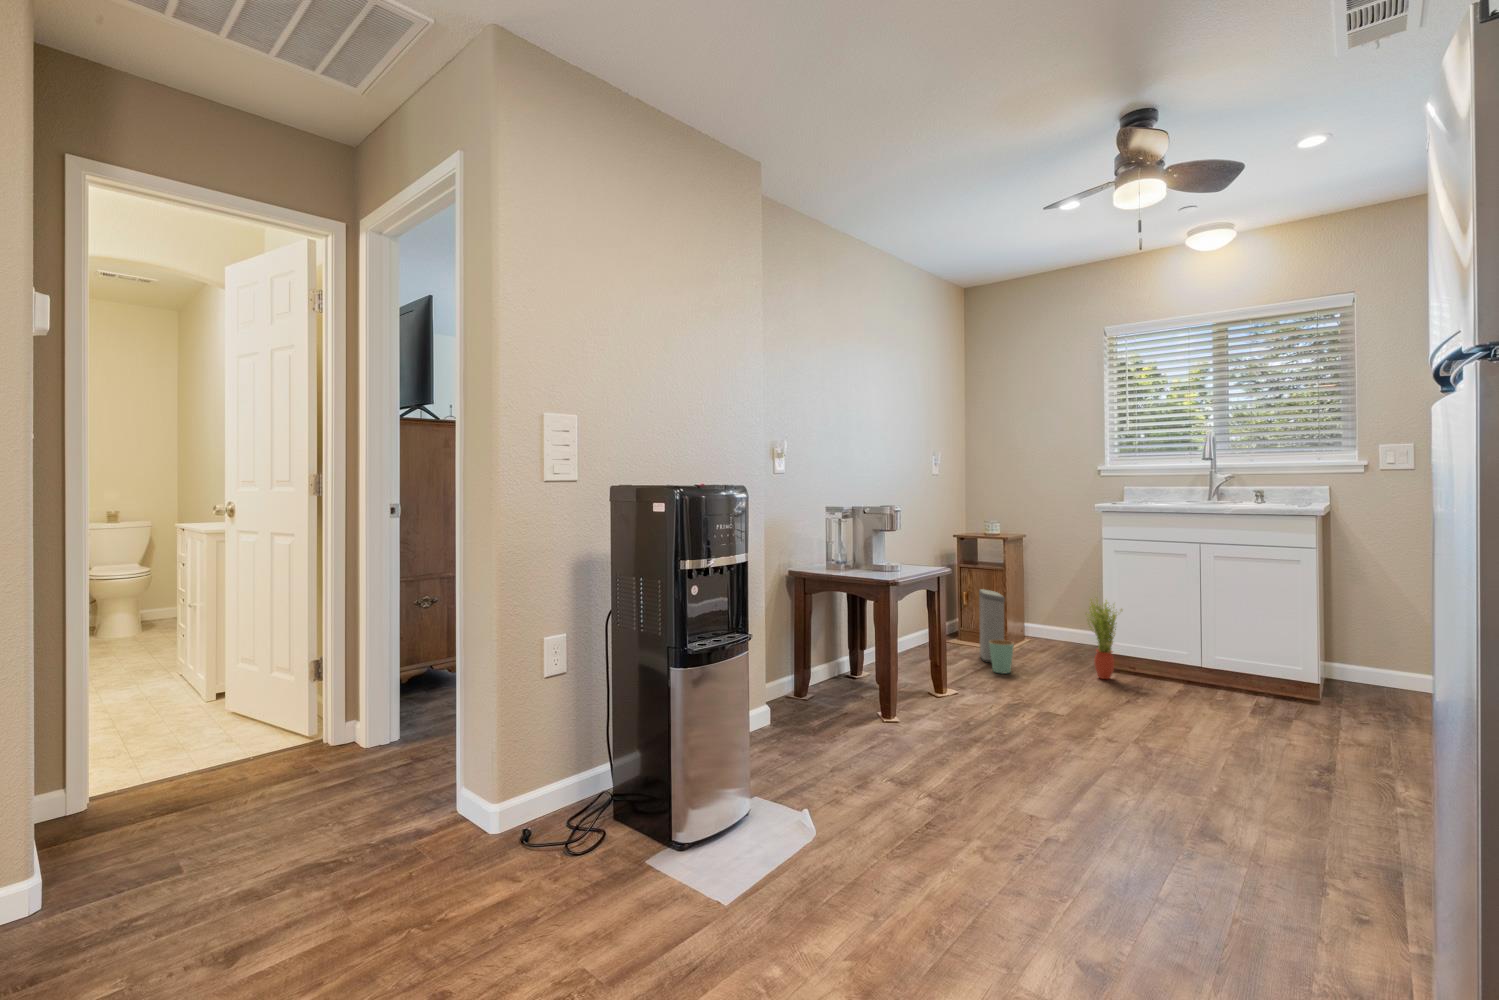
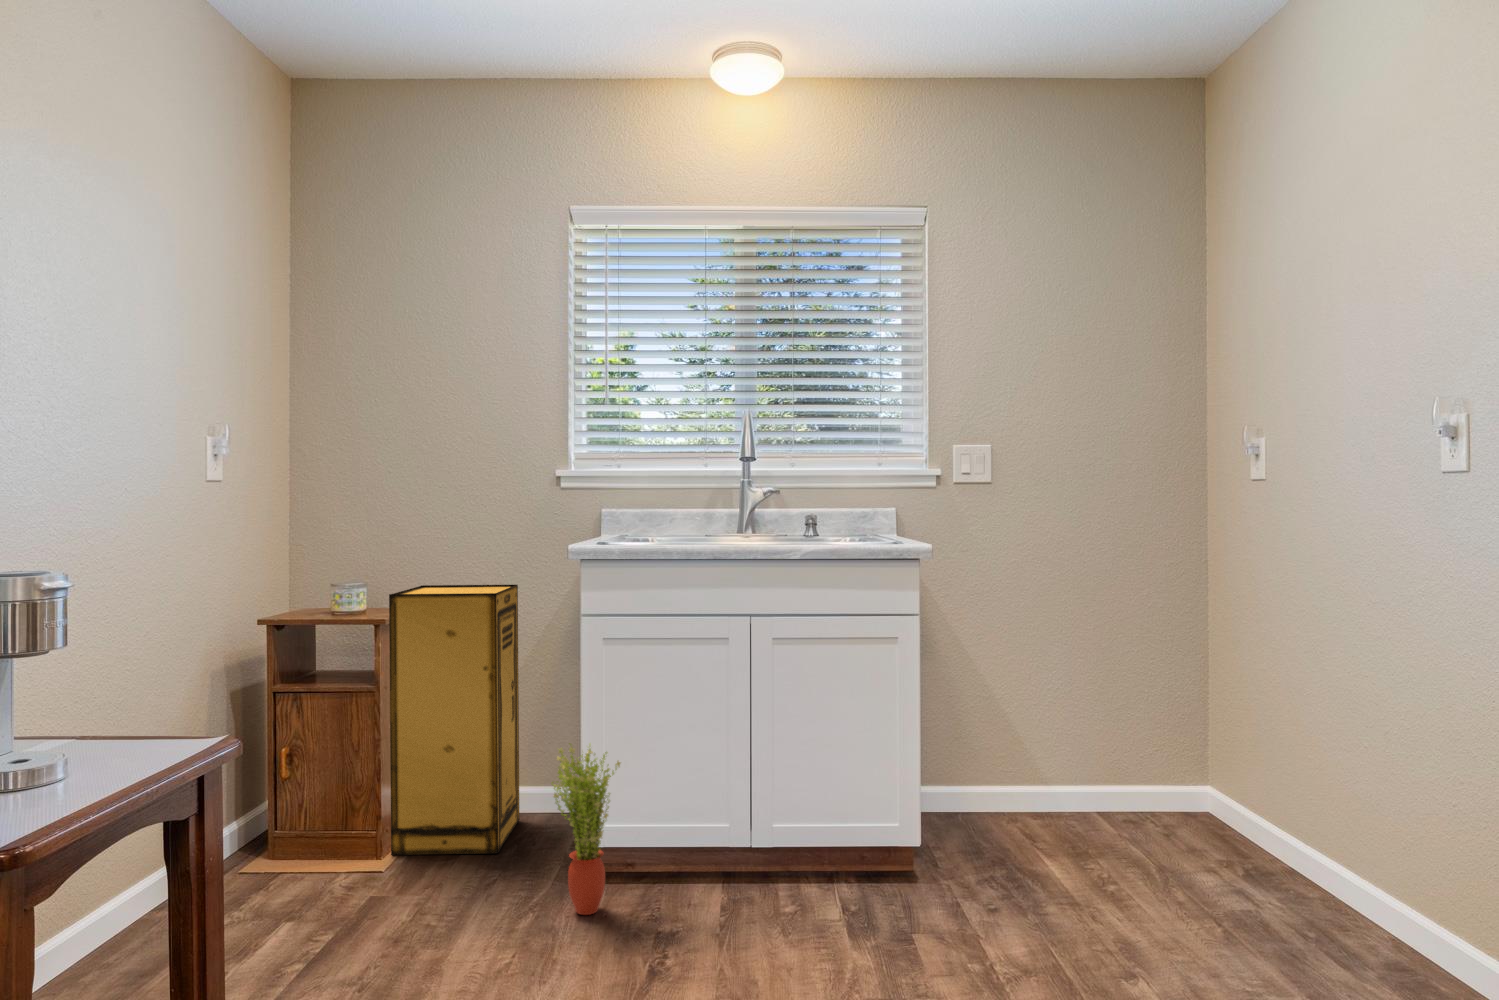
storage cabinet: none [1011,524,1077,654] -> present [389,585,519,855]
trash can: present [979,589,1014,673] -> none [317,747,401,957]

